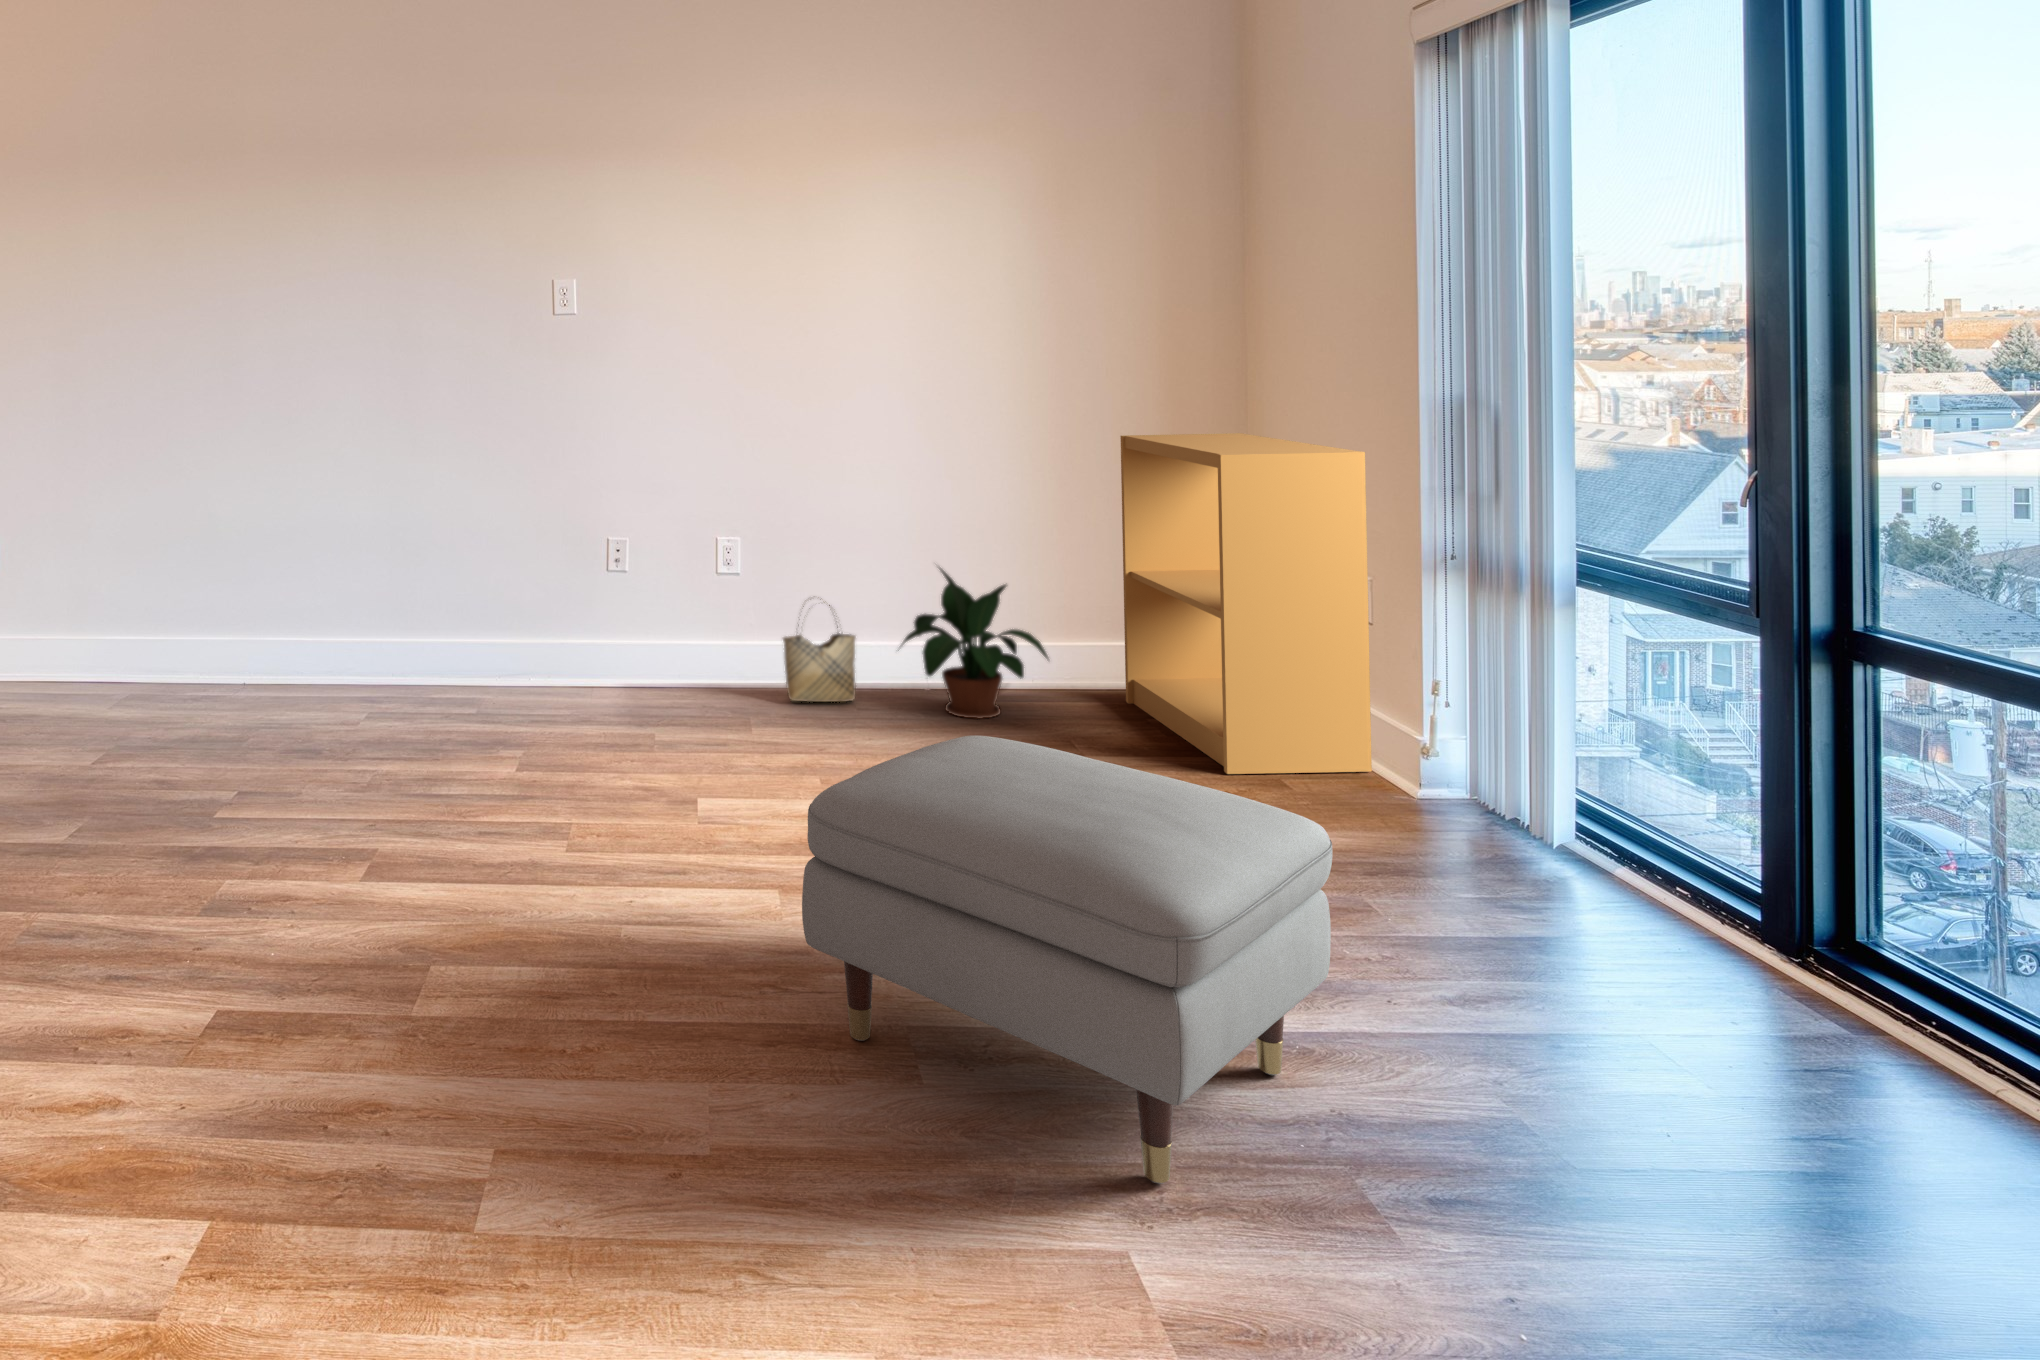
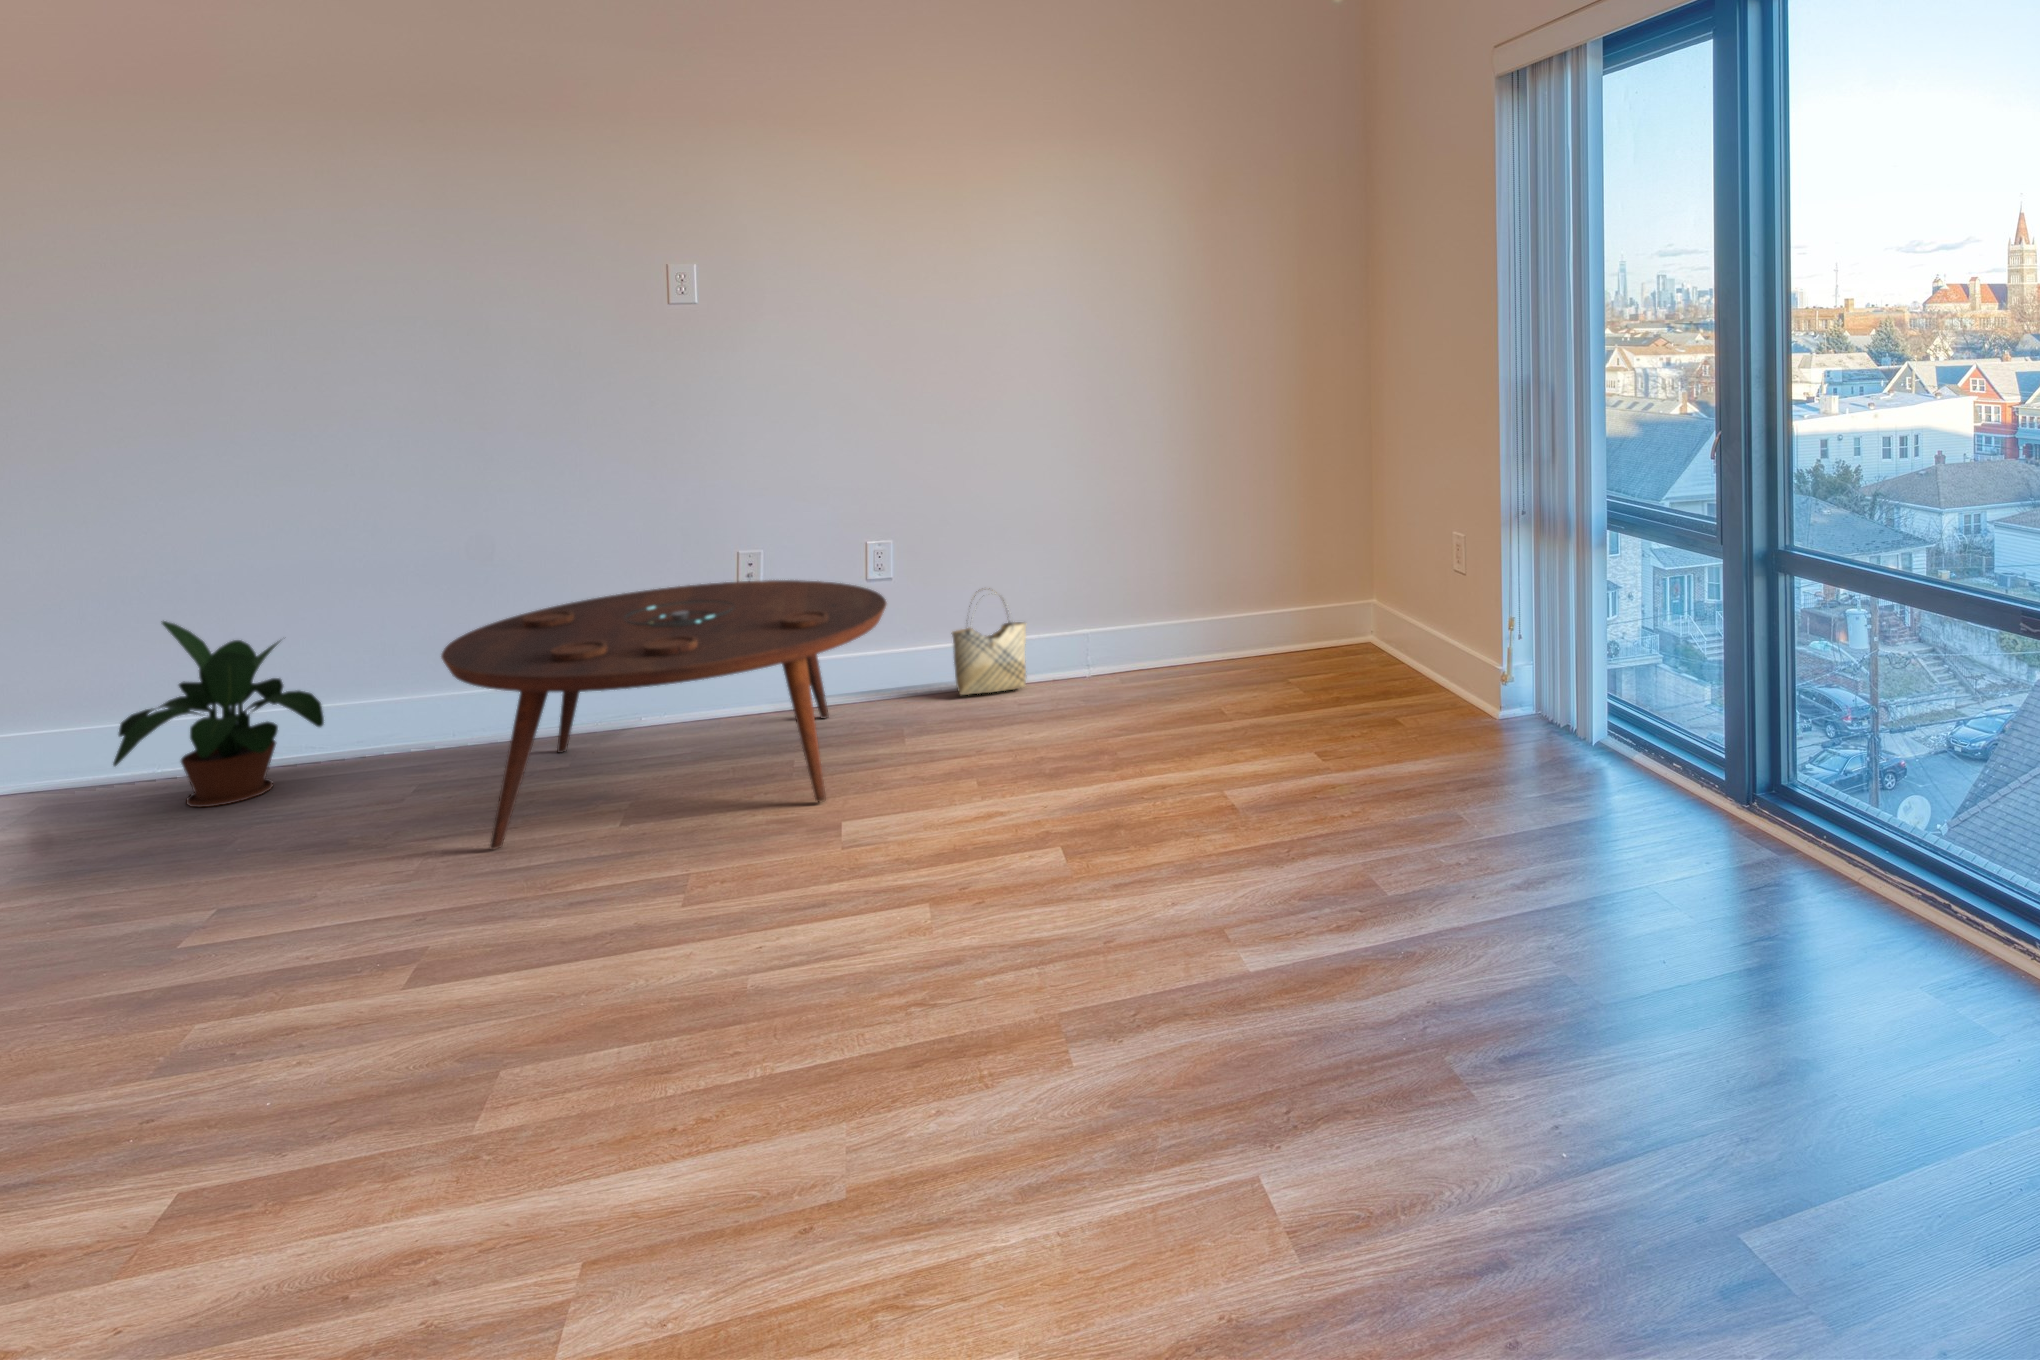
bookshelf: present [1120,433,1372,774] -> none [1269,413,1467,715]
potted plant: present [901,568,1049,719] -> present [113,621,324,807]
coffee table: none [369,571,724,784] -> present [441,580,886,849]
ottoman: present [802,736,1332,1184] -> none [954,714,1442,1126]

